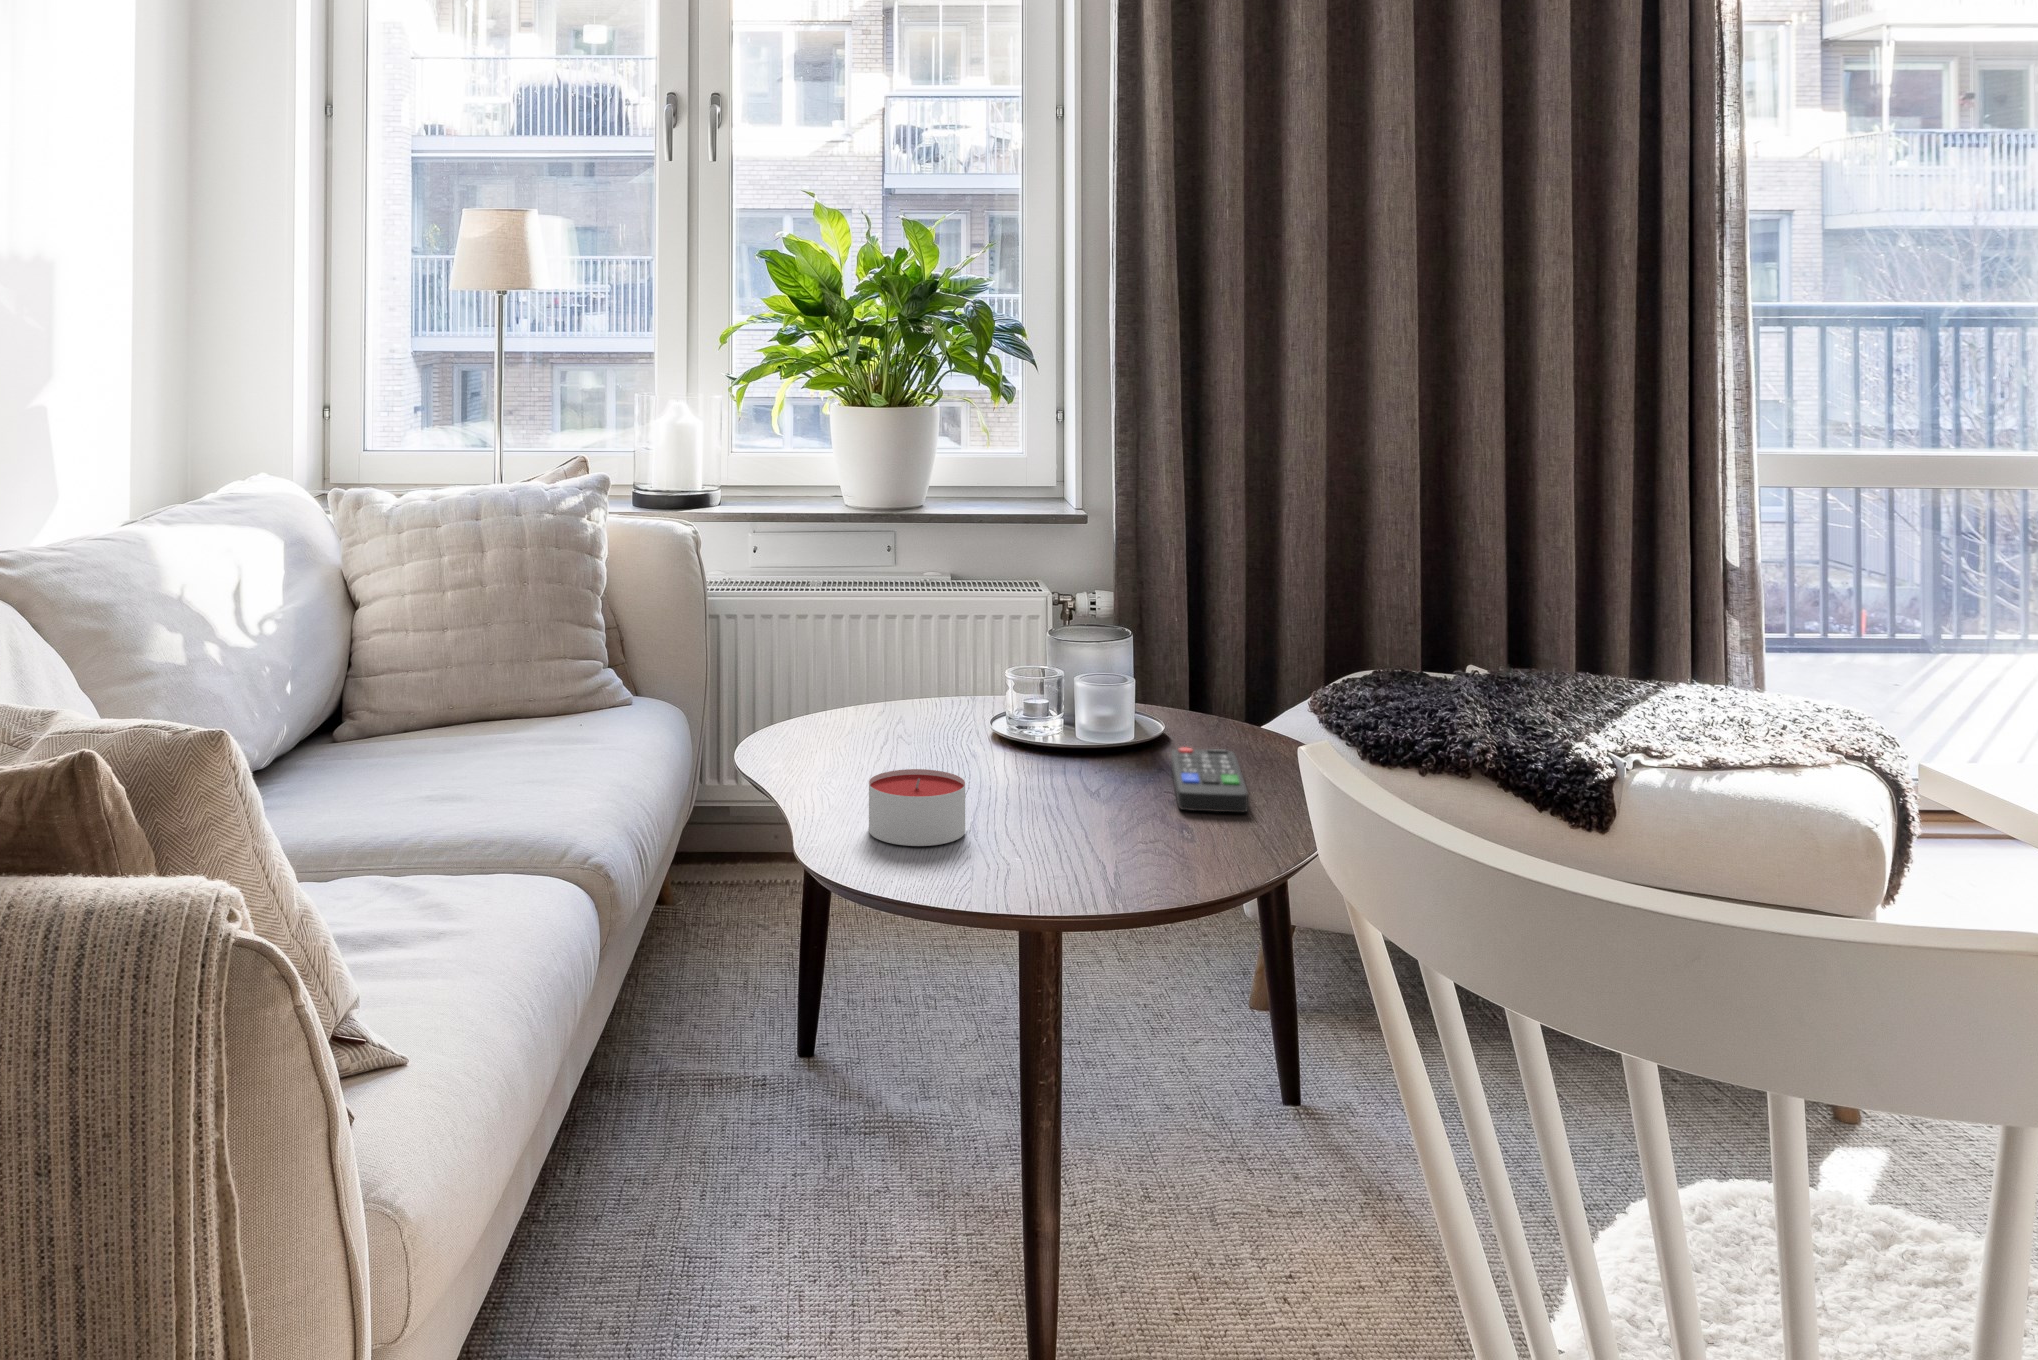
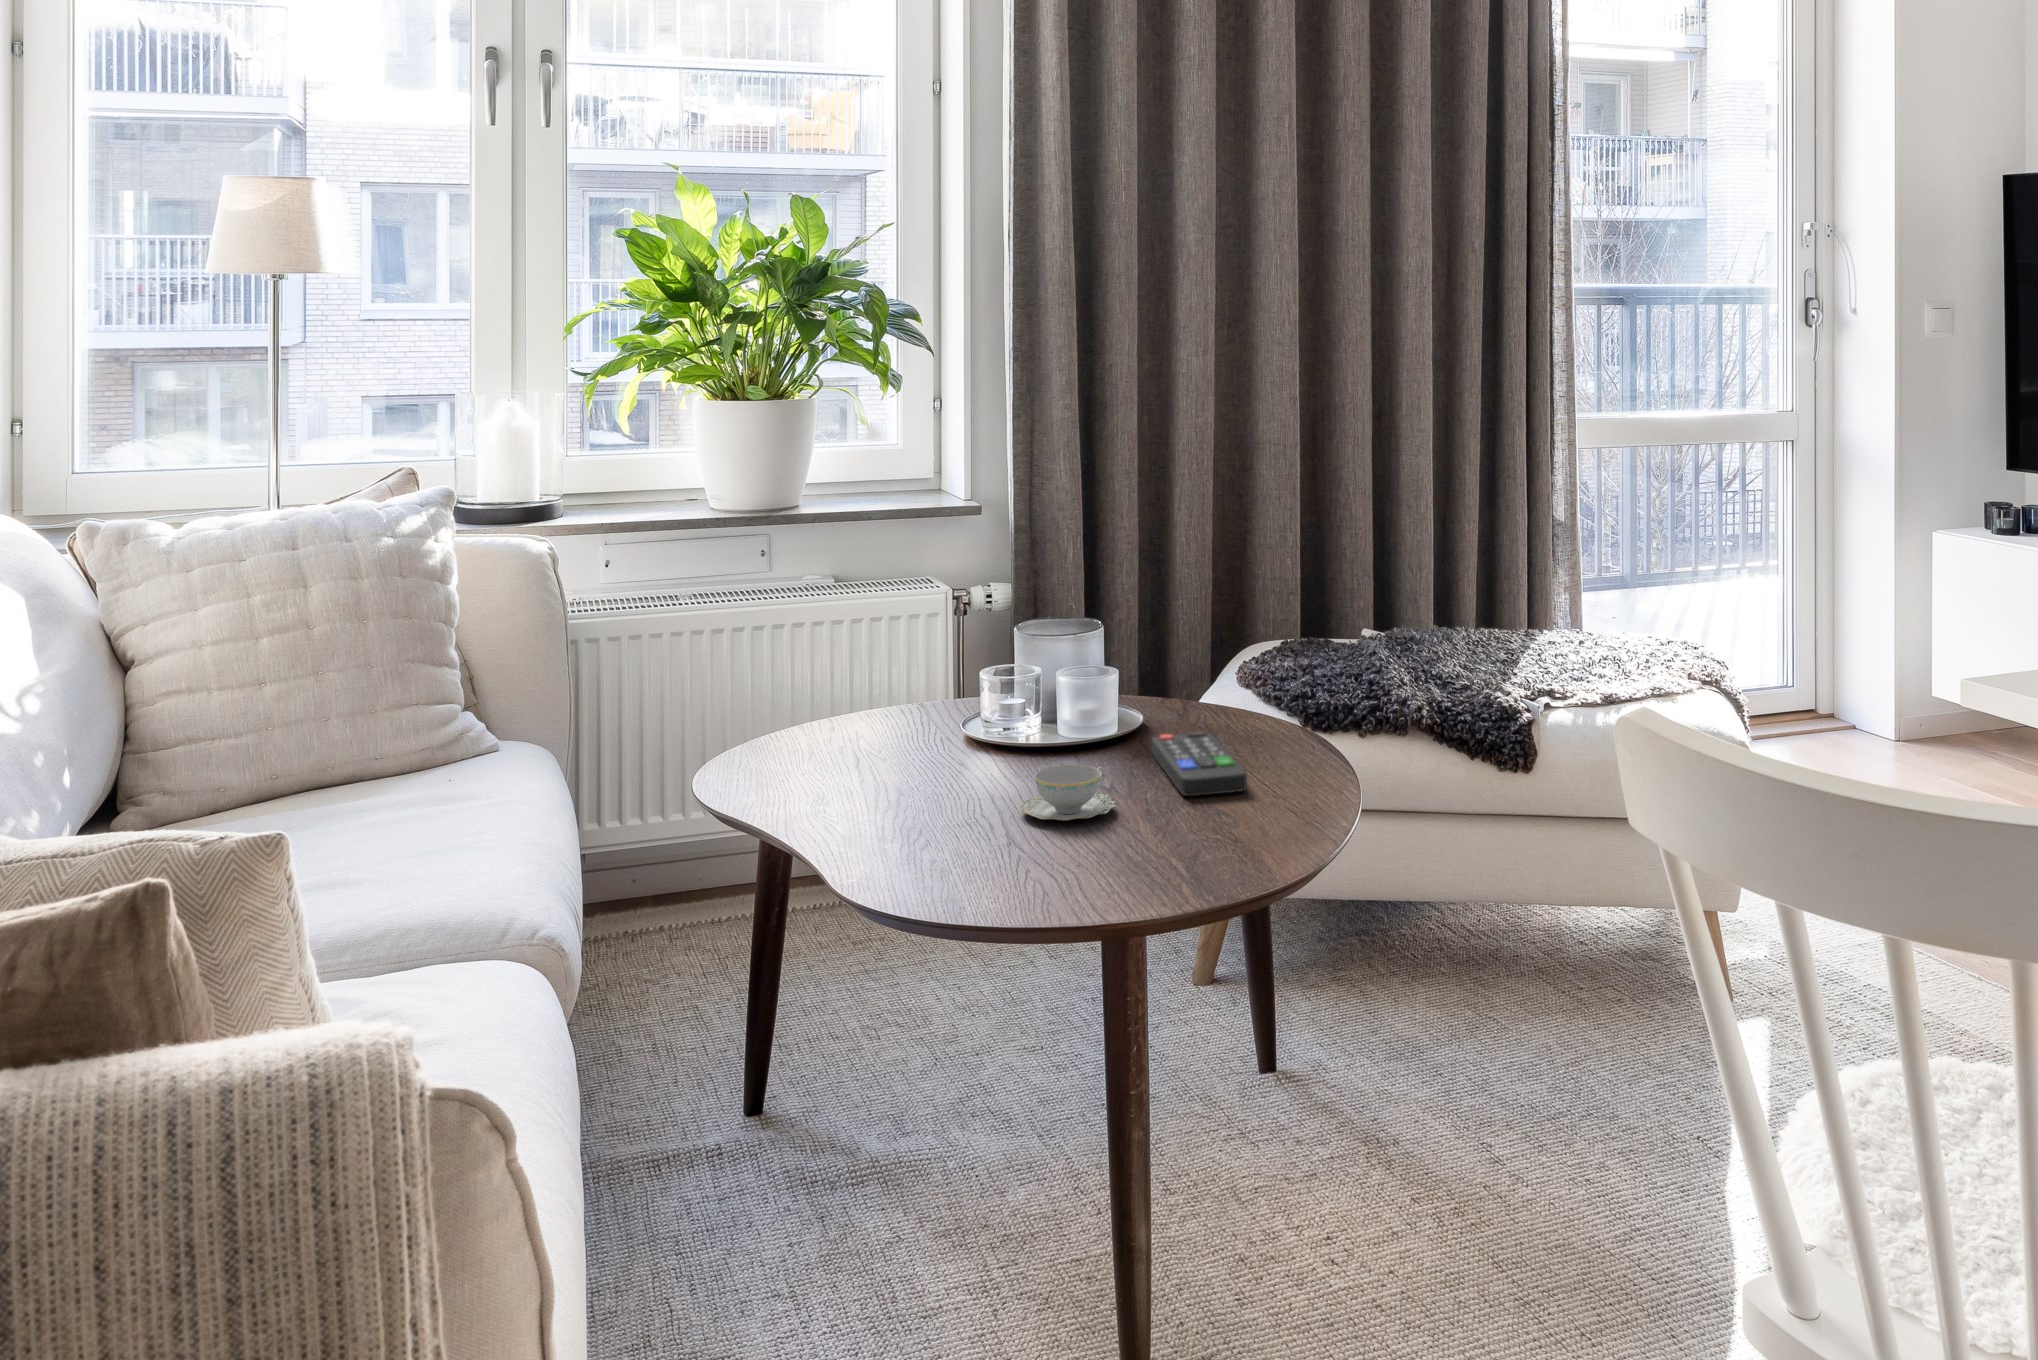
teacup: none [1013,763,1105,817] -> present [1021,765,1116,820]
candle: present [869,769,965,846] -> none [885,788,989,871]

